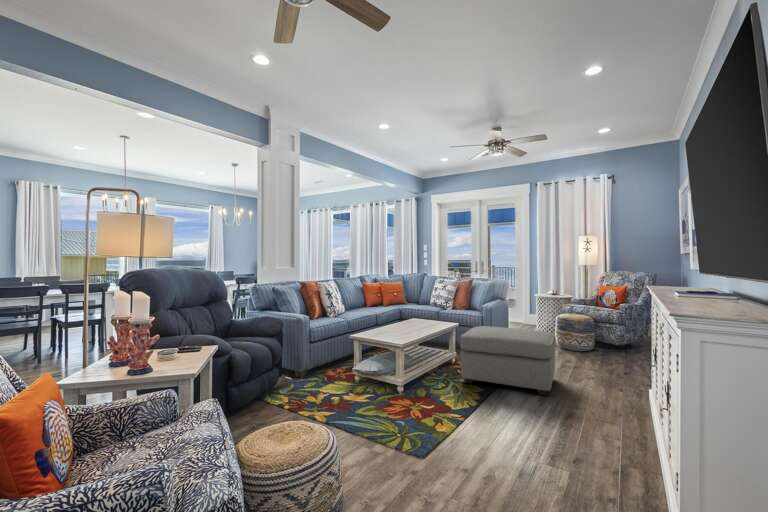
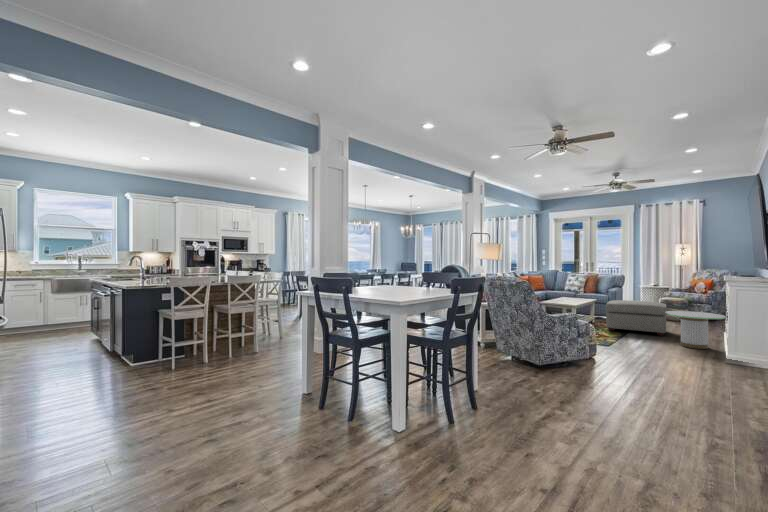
side table: none [542,356,650,443] -> present [665,311,726,349]

